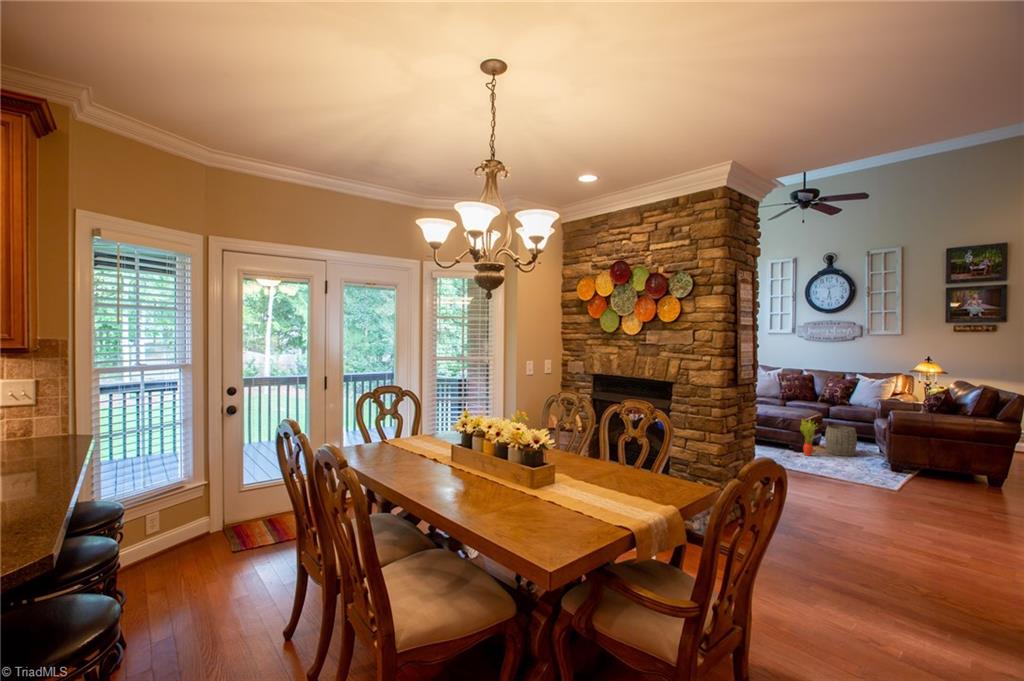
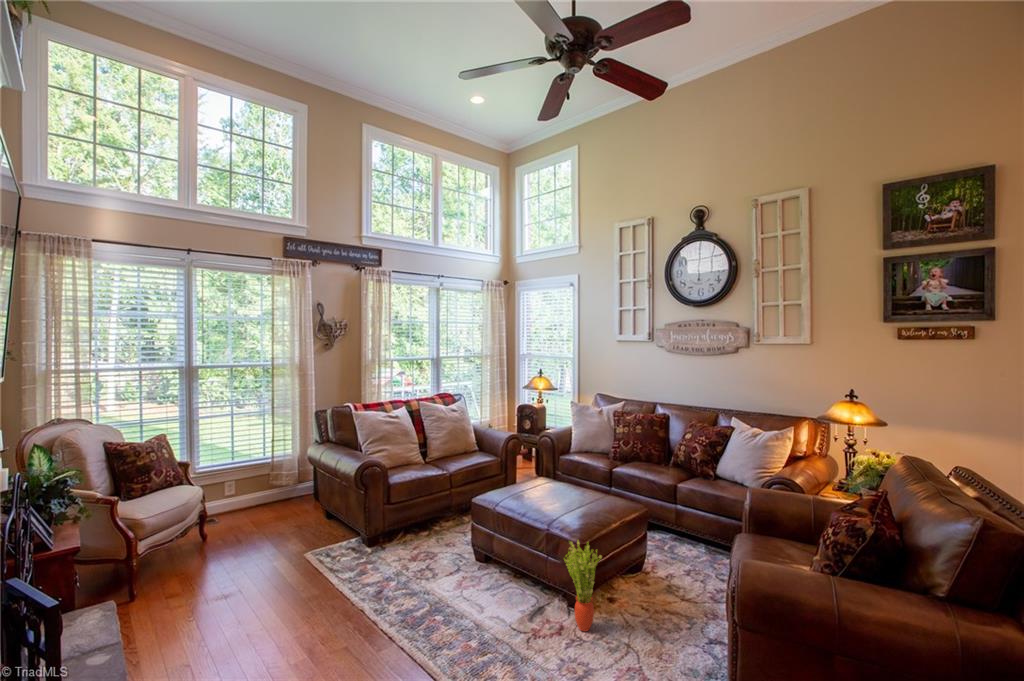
woven basket: present [825,425,857,456] -> none [635,543,696,627]

